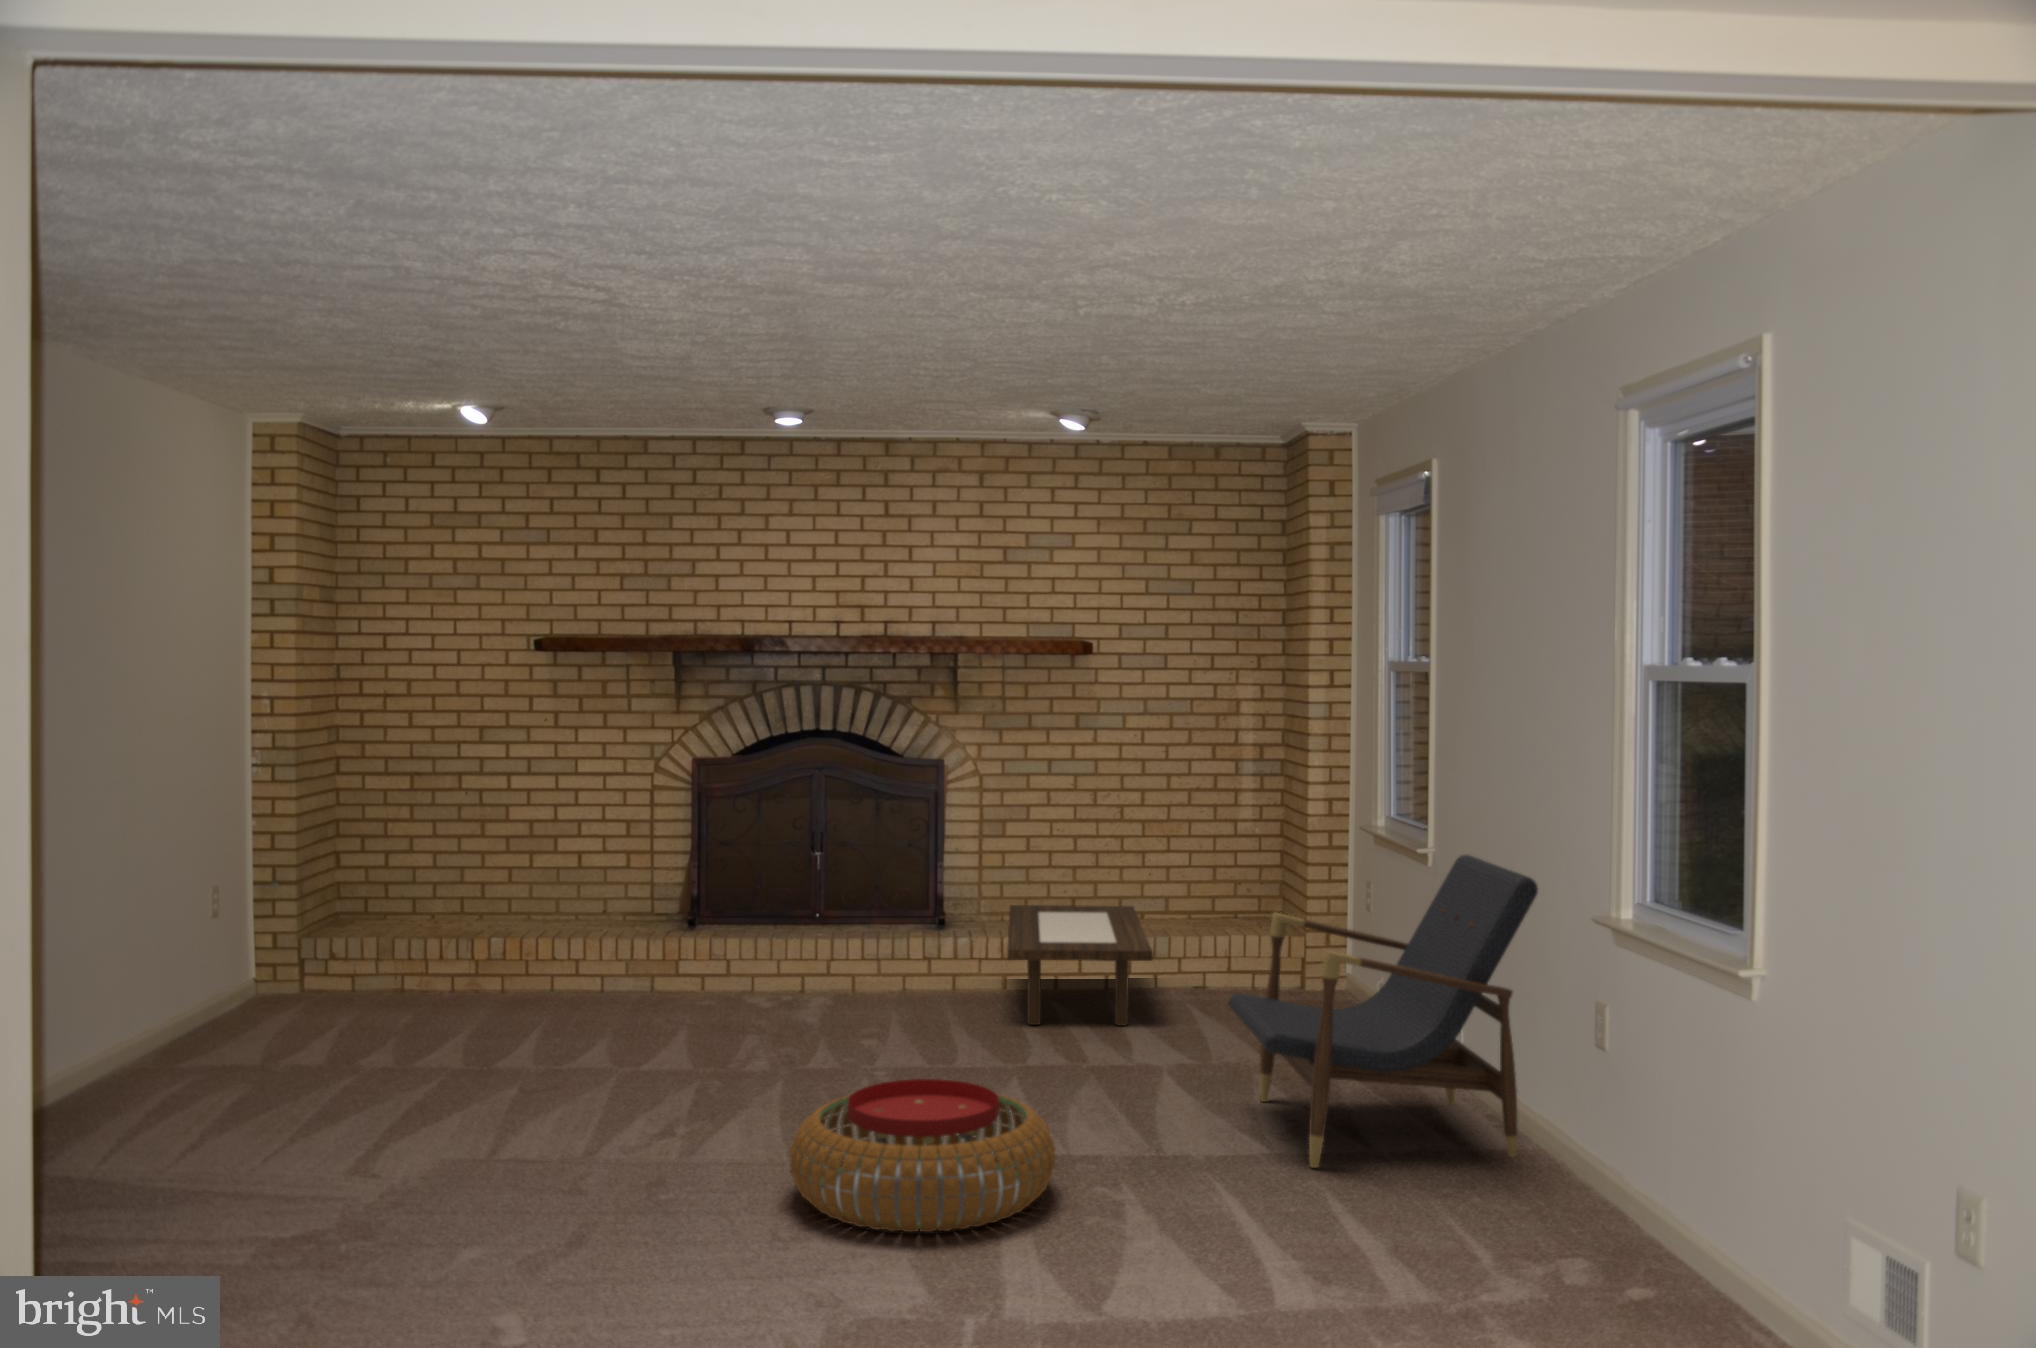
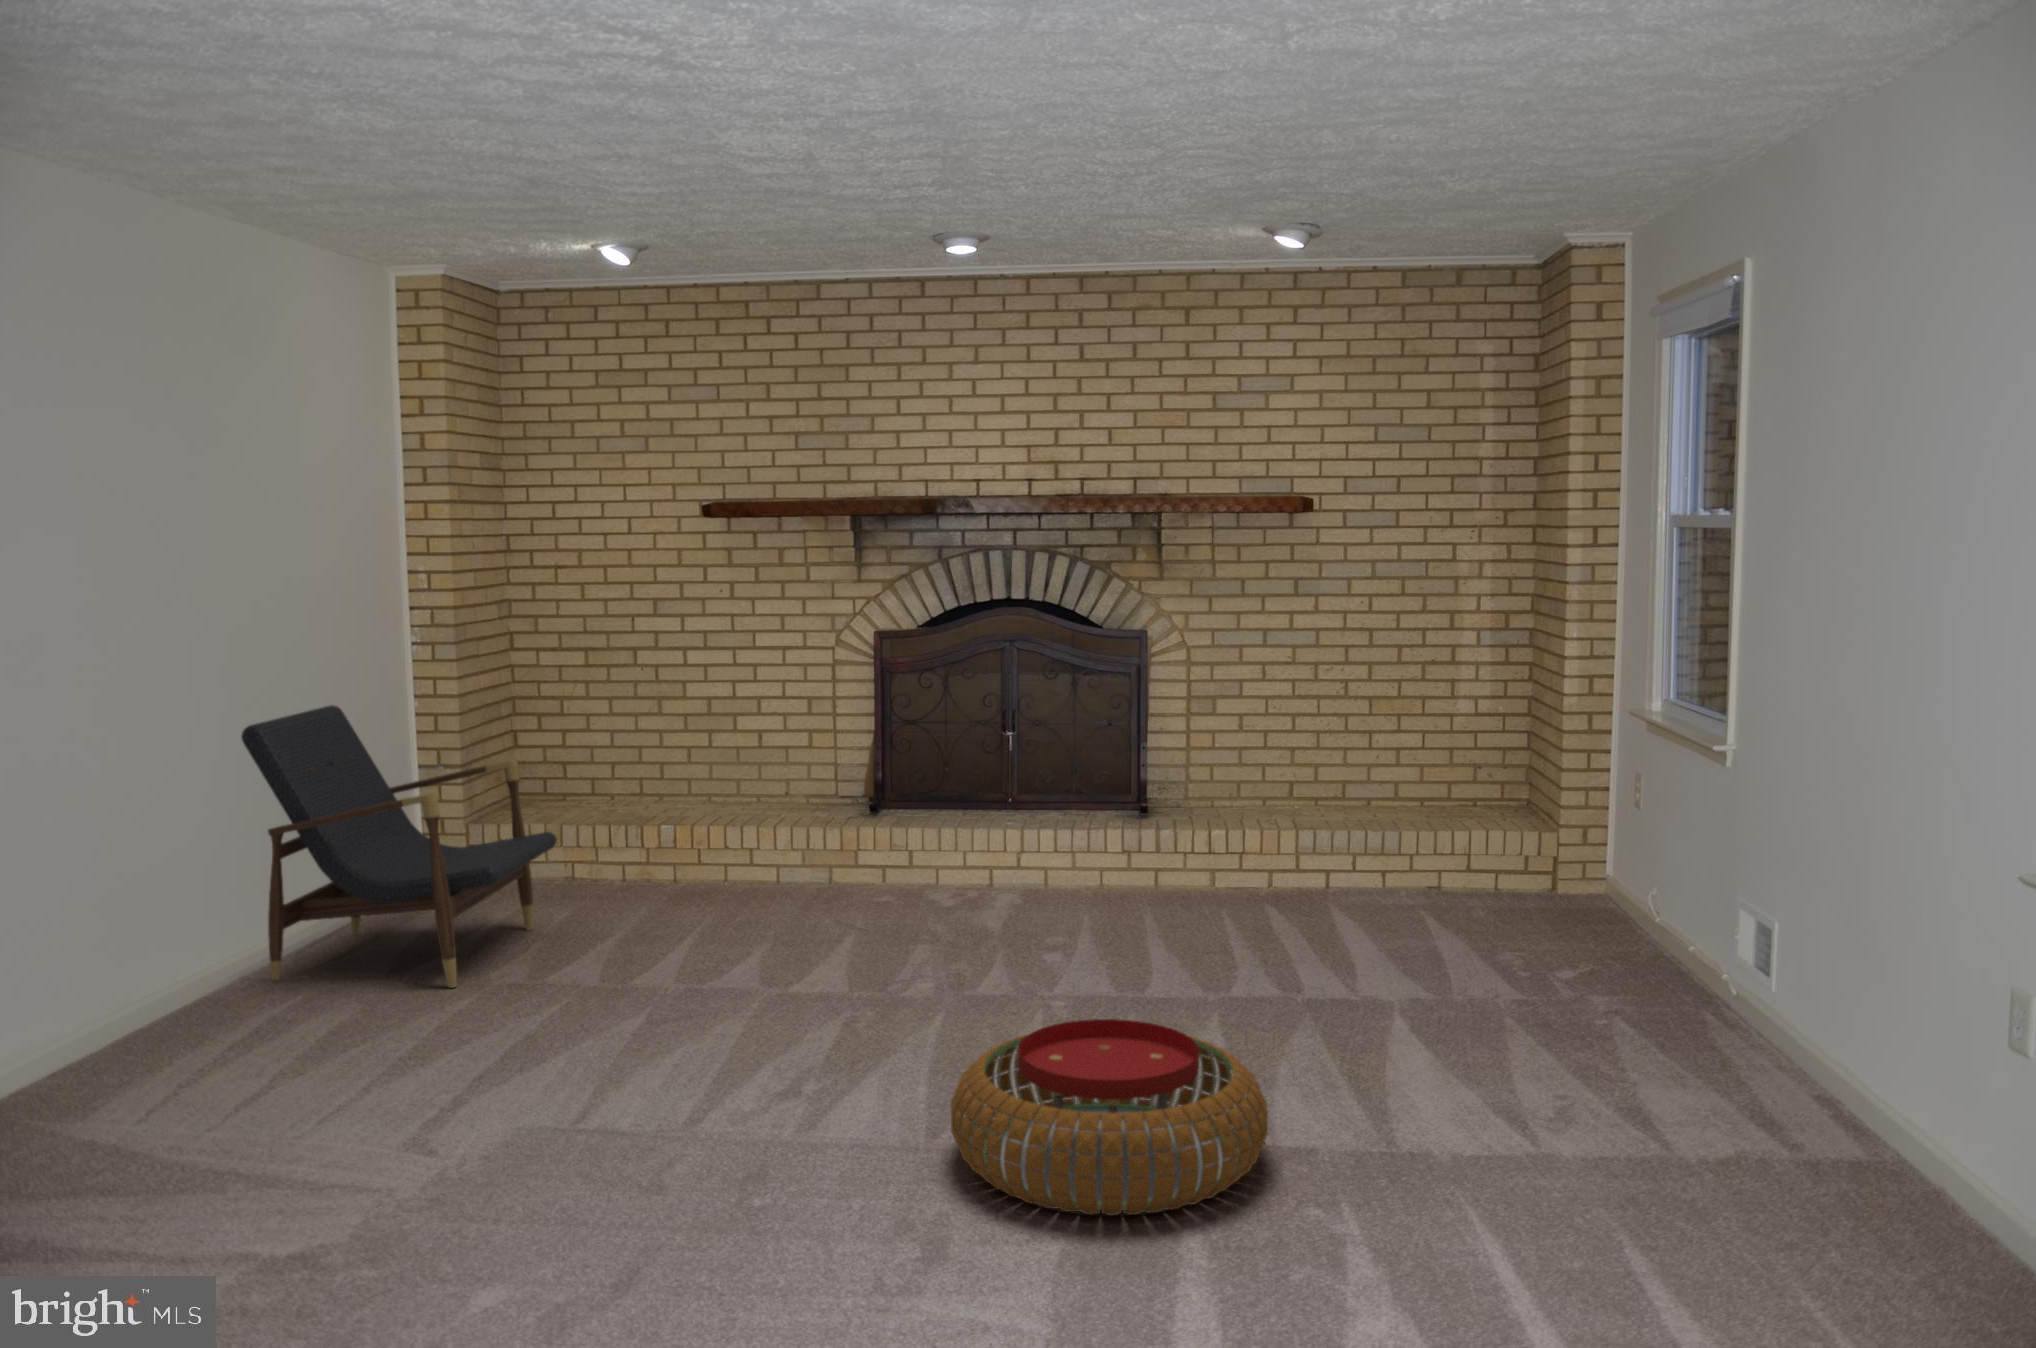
lounge chair: present [1229,855,1538,1168] -> present [241,705,557,988]
coffee table: present [1007,905,1153,1026] -> none [1215,792,1383,935]

